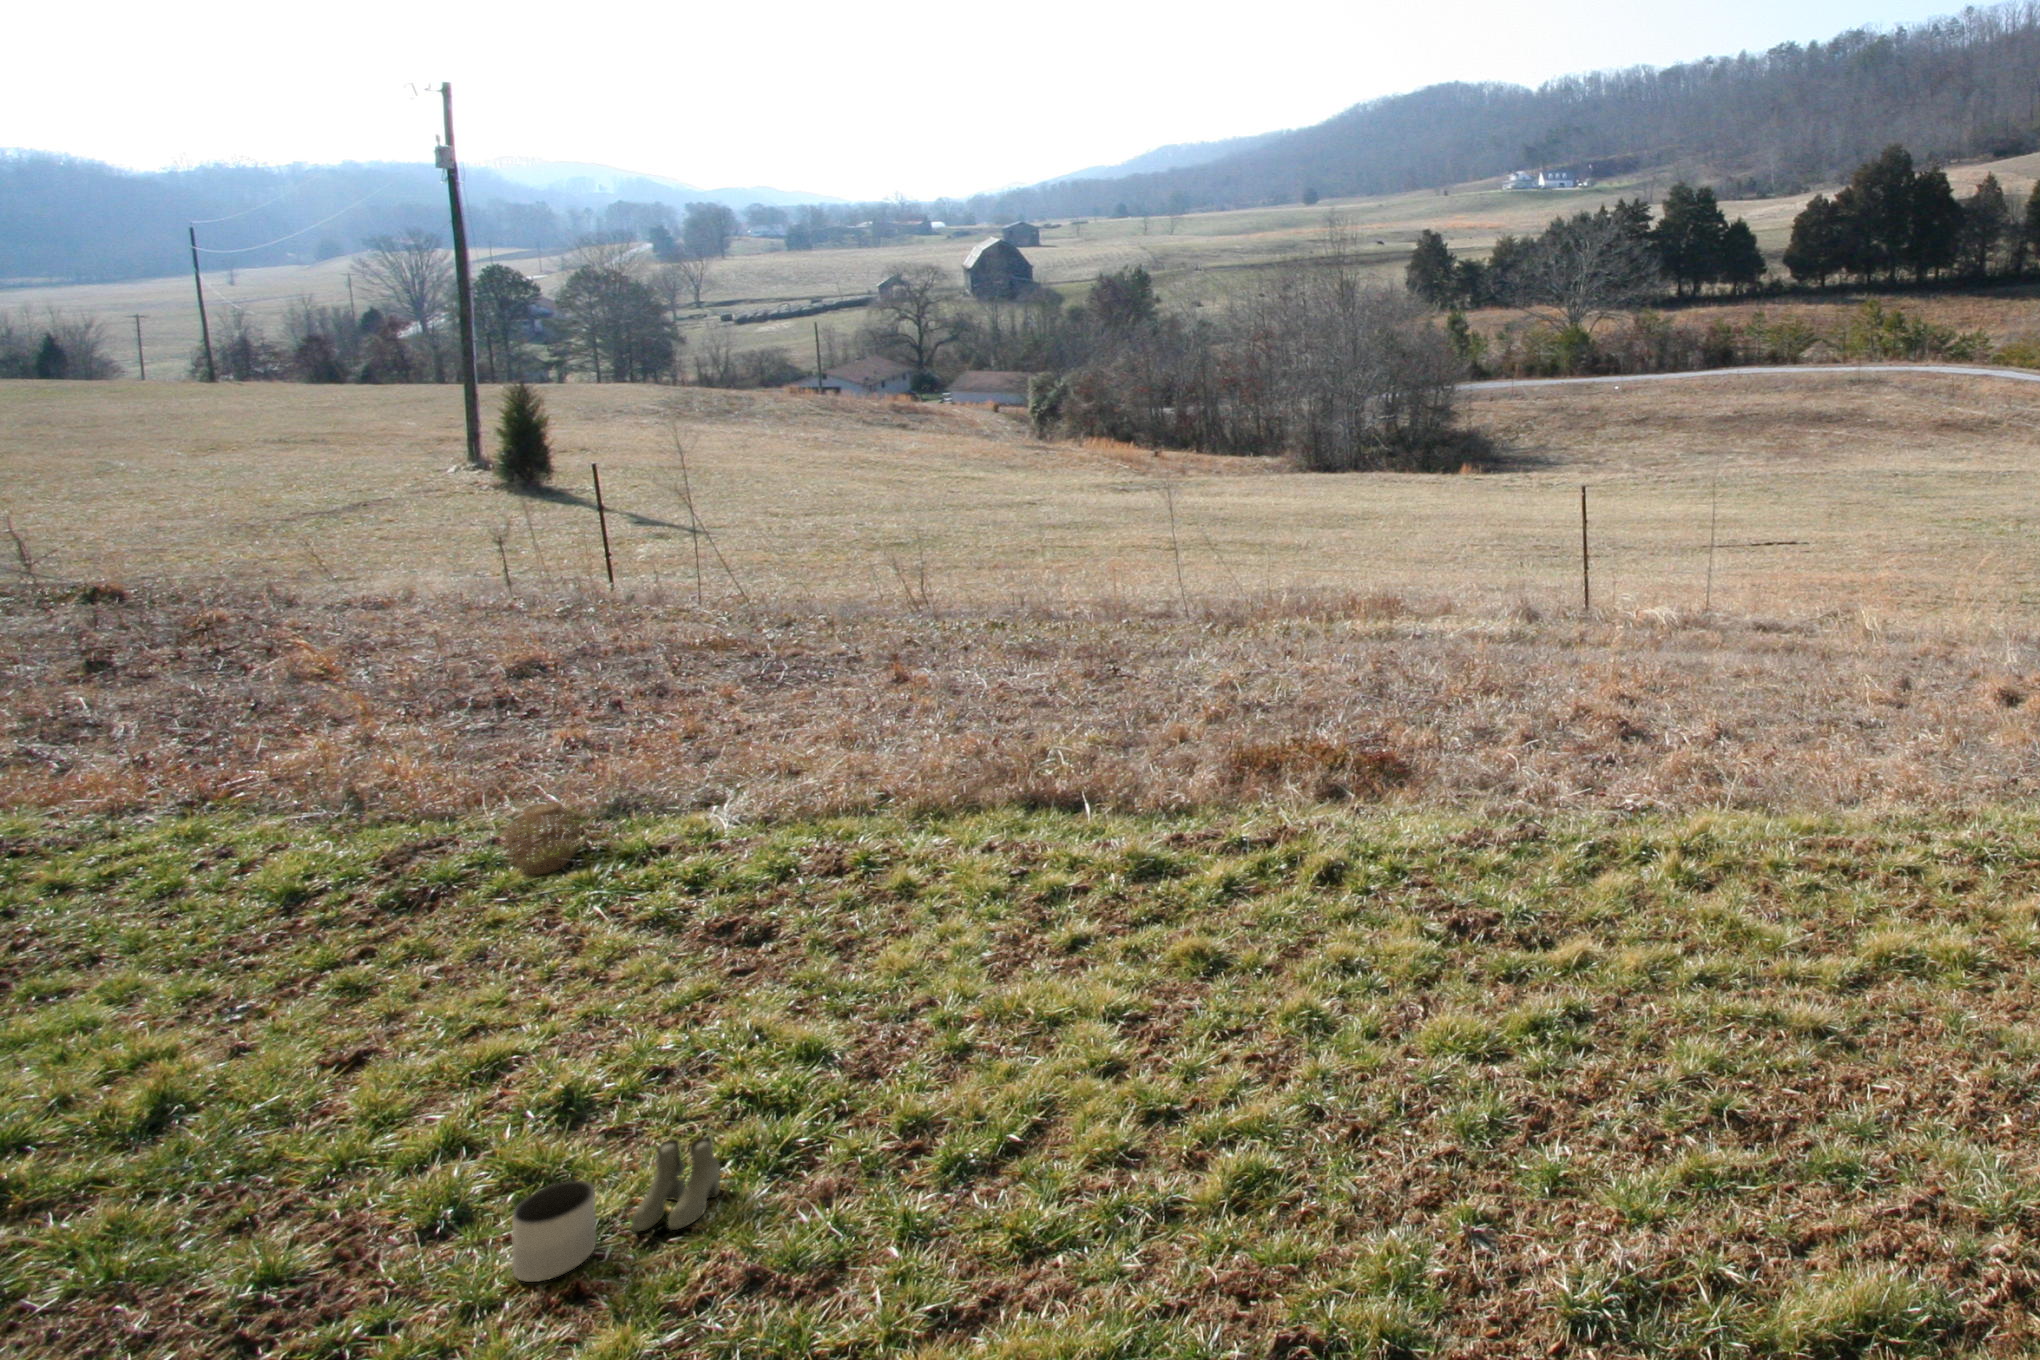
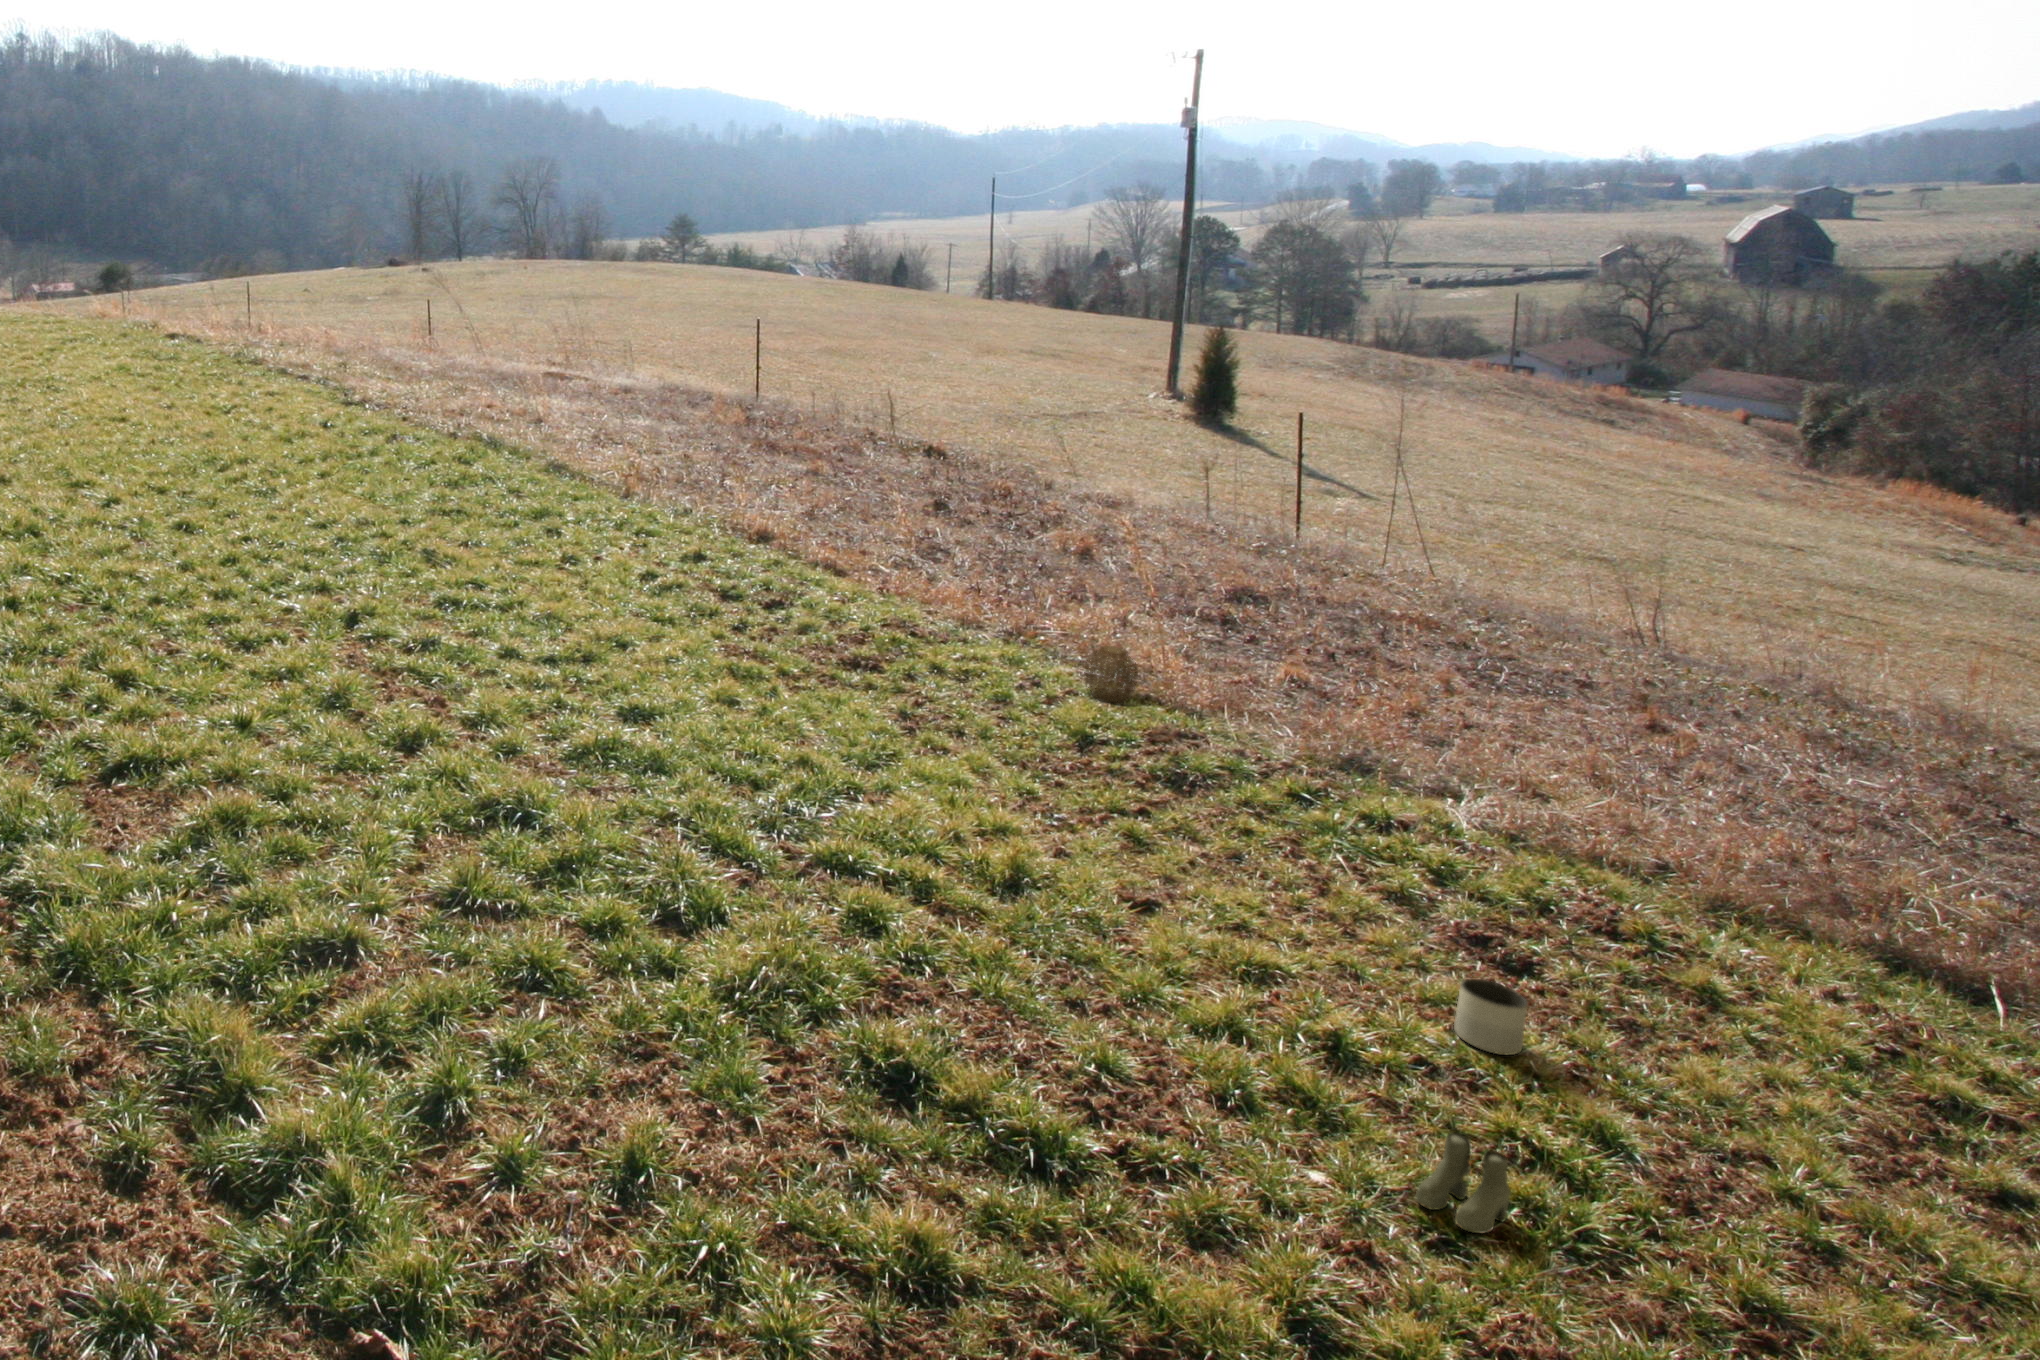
woven basket: present [506,802,580,875] -> present [1084,646,1138,703]
planter: present [512,1181,596,1282] -> present [1454,979,1528,1055]

